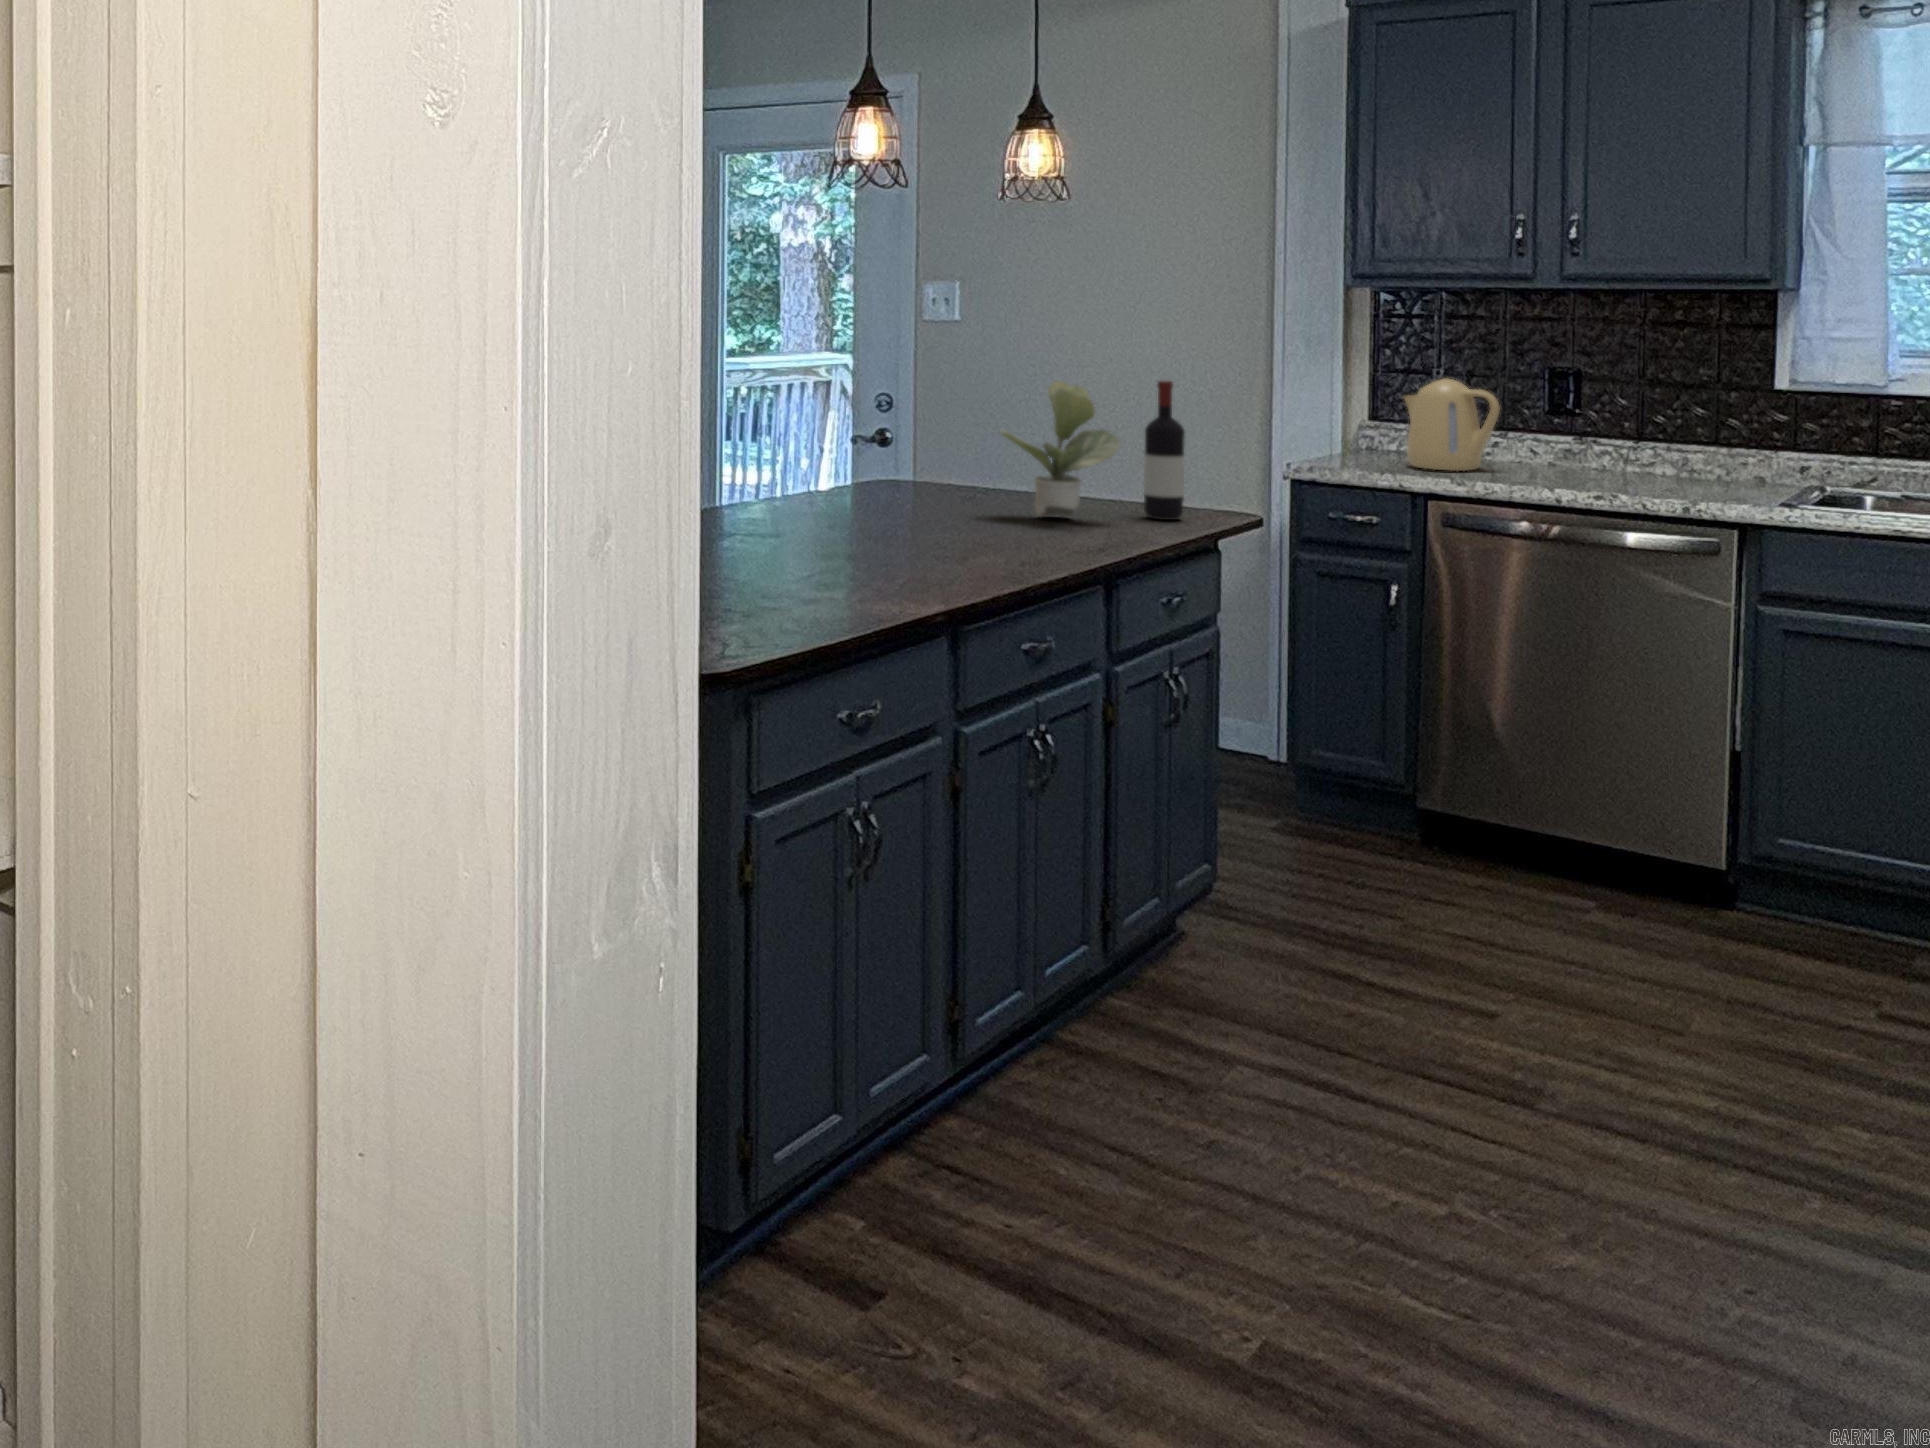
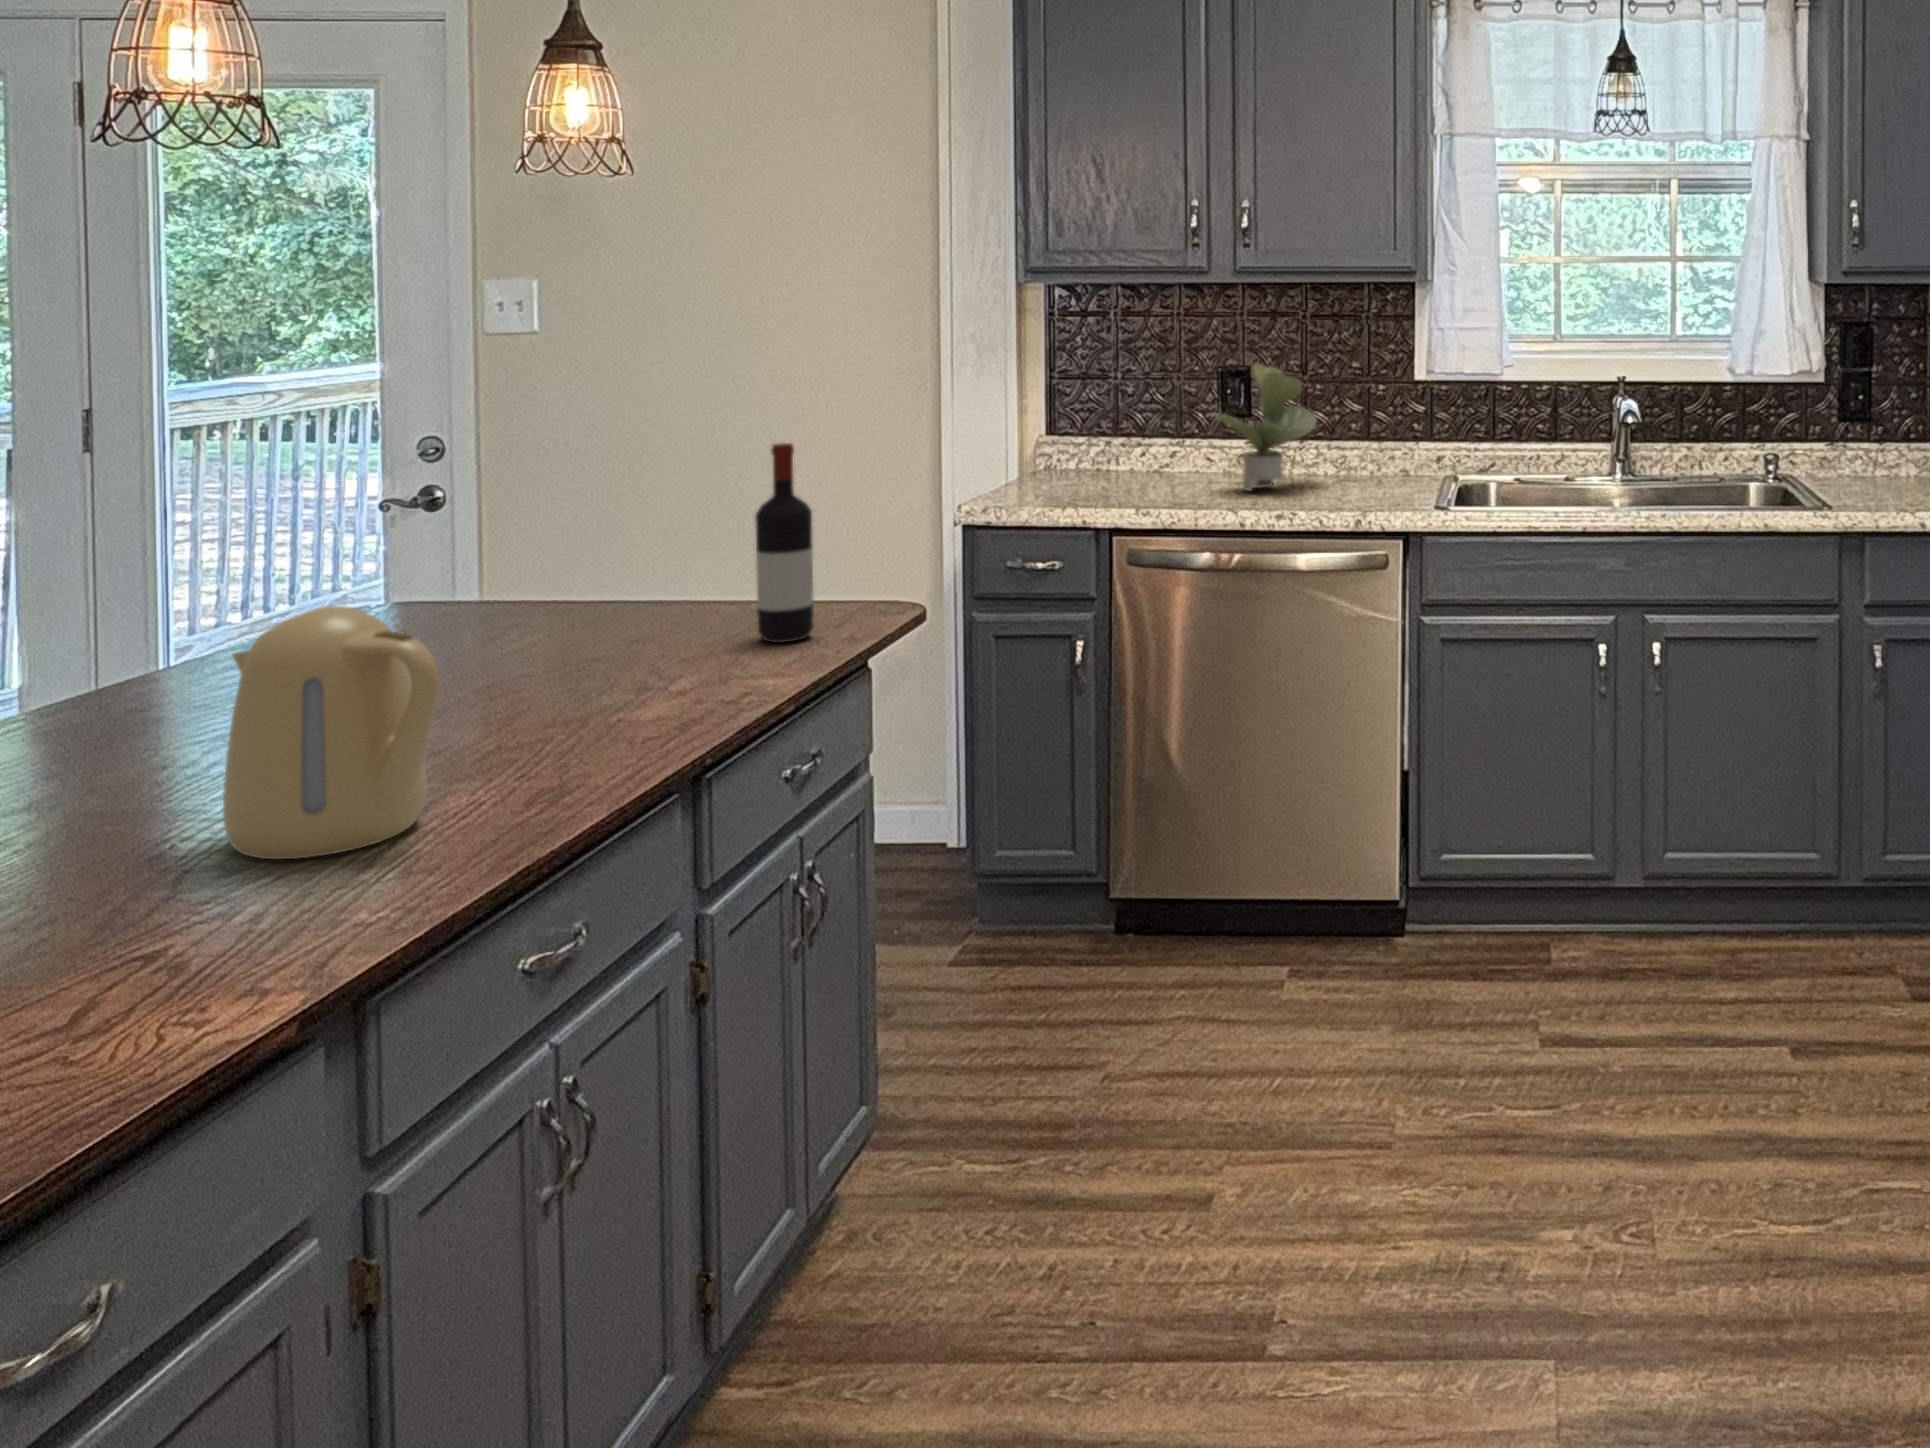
kettle: present [1404,379,1500,471] -> present [223,606,440,859]
potted plant: present [1000,380,1120,516] -> present [1214,364,1317,490]

